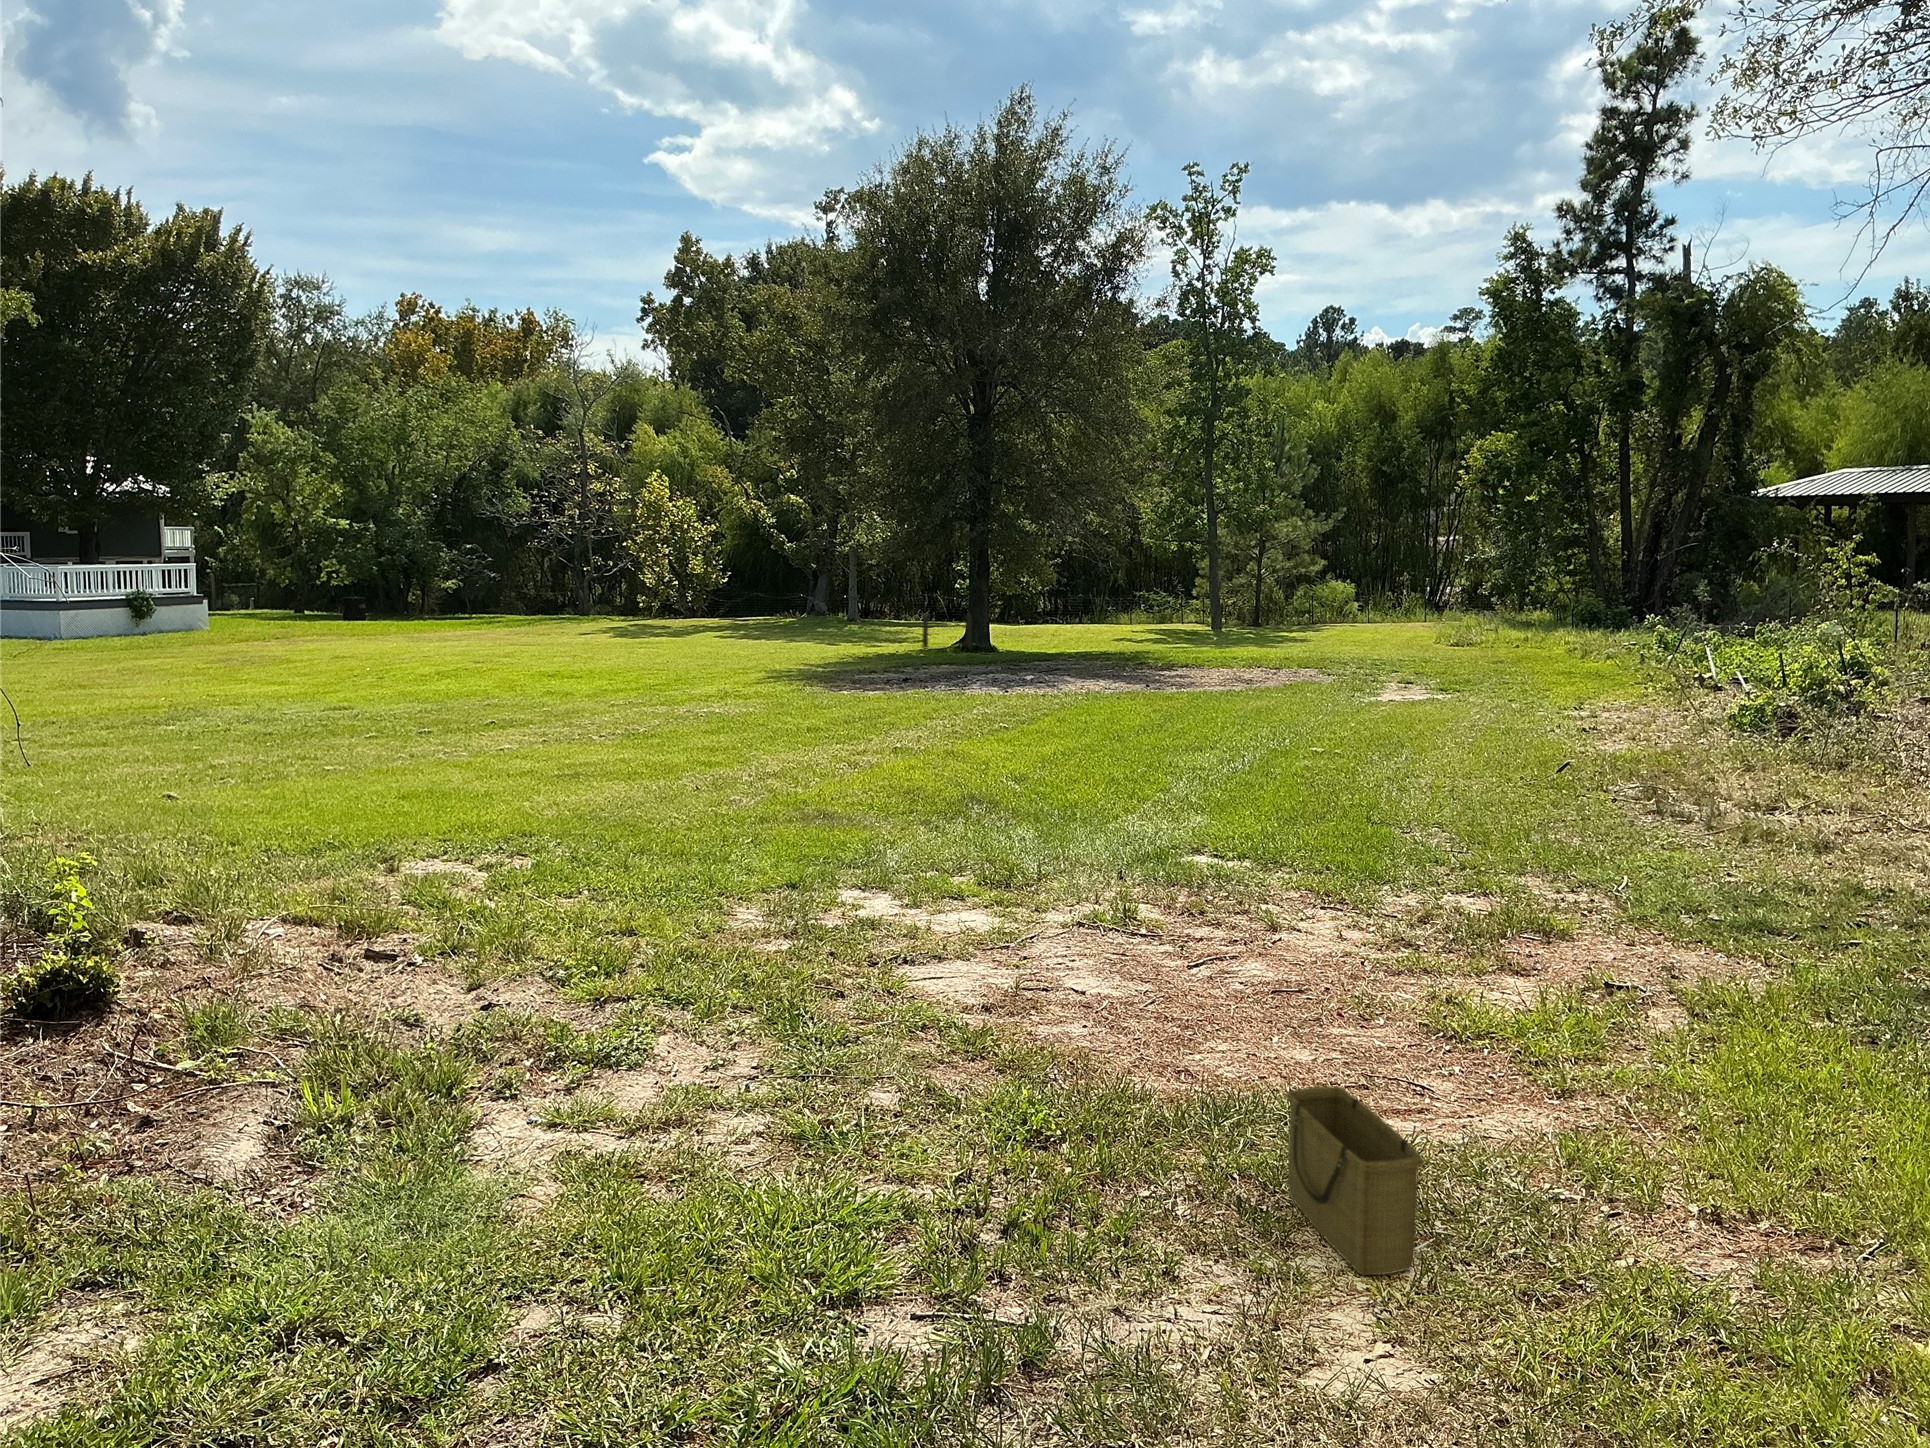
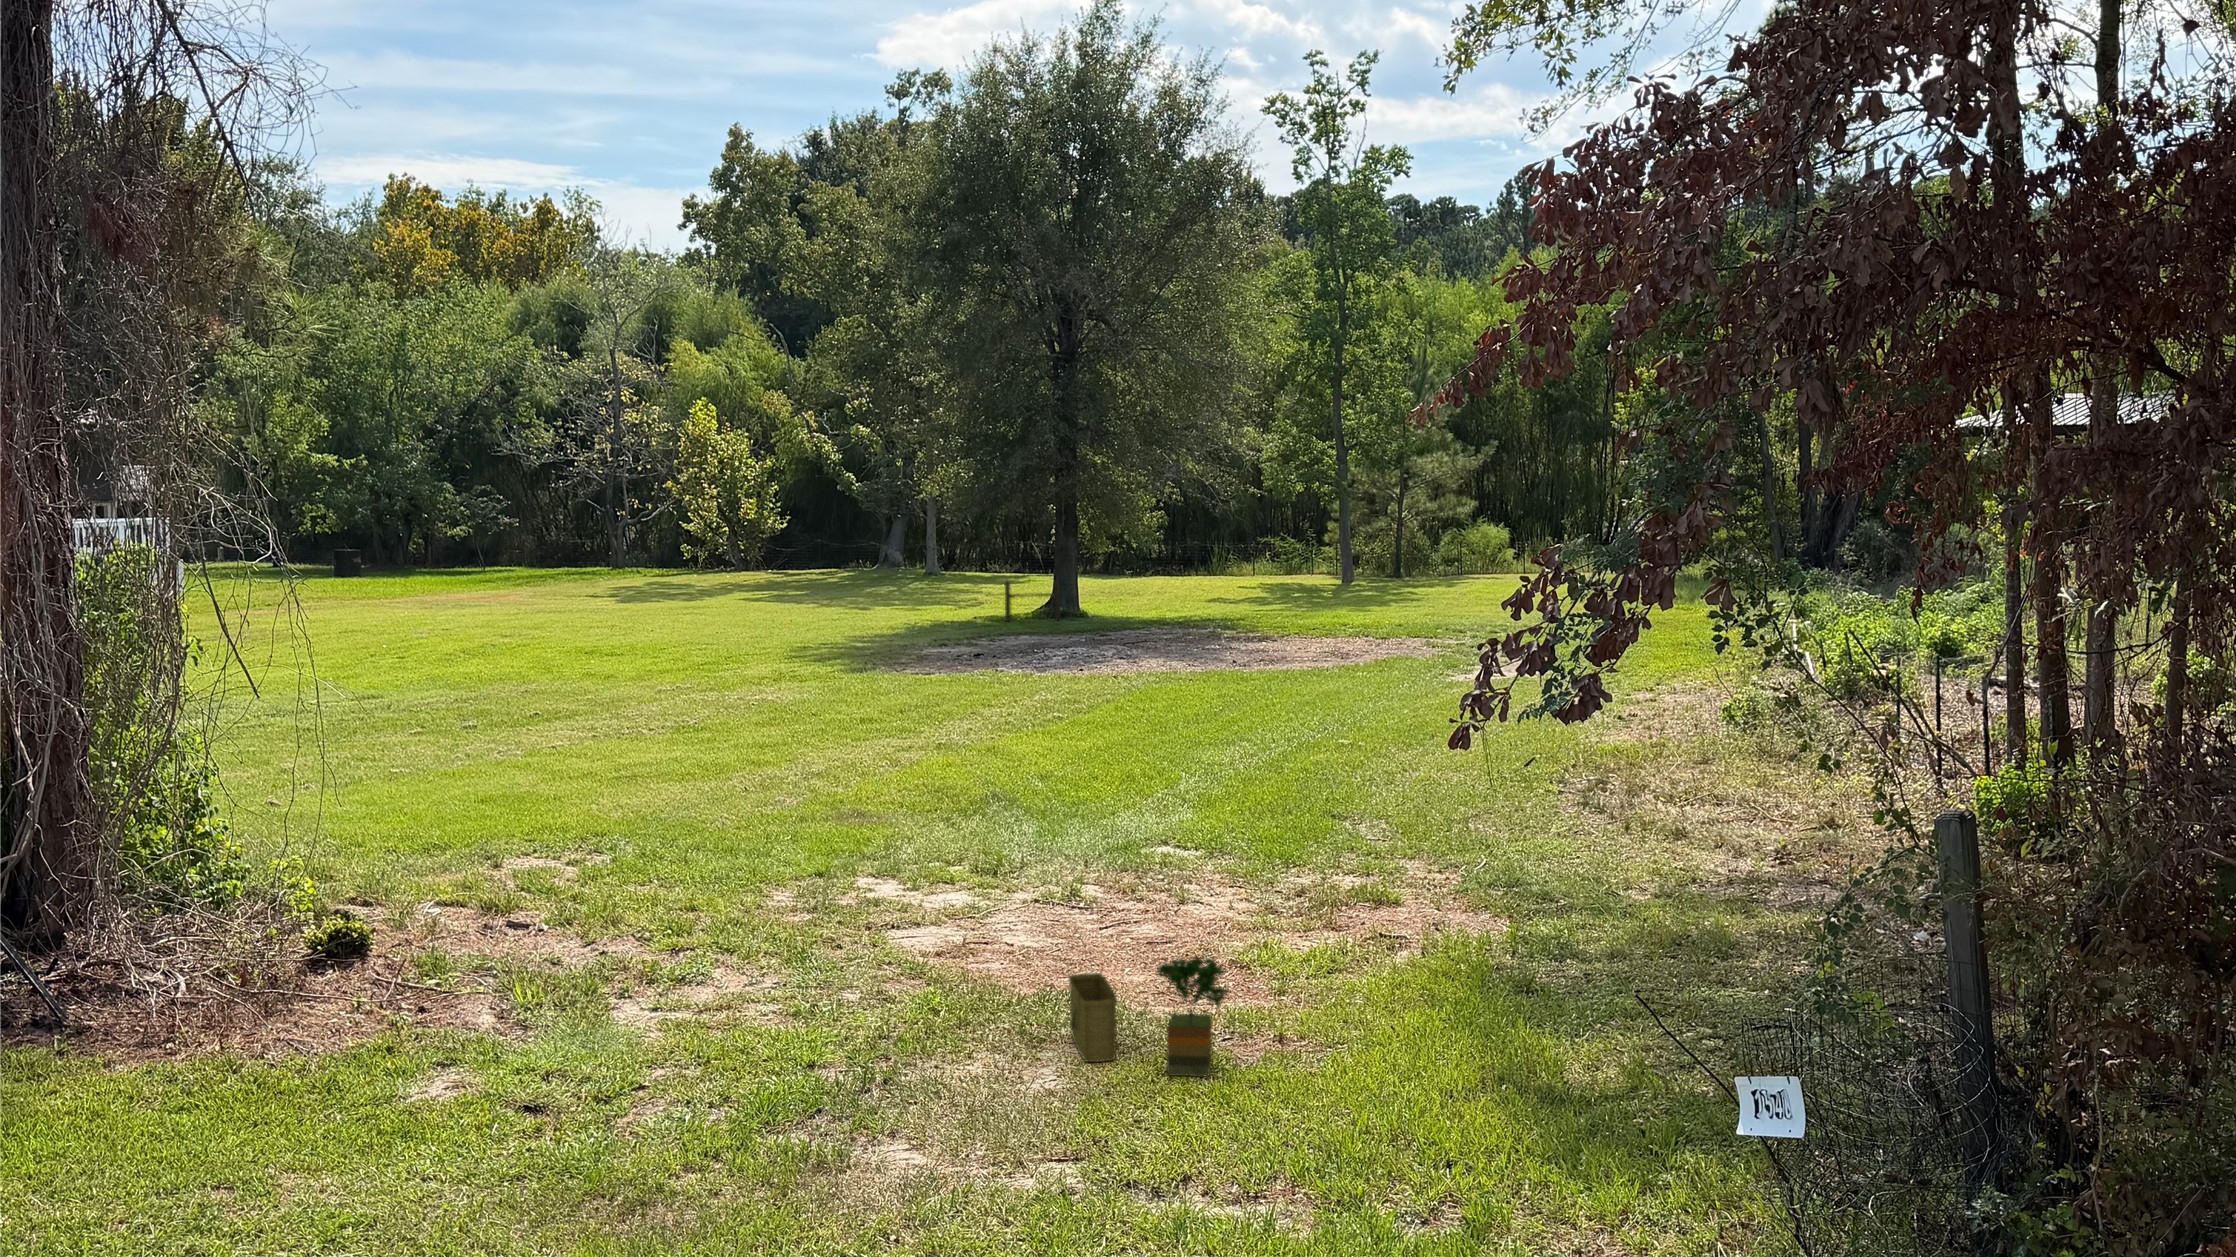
potted tree: none [1506,1077,1682,1325] -> present [1156,957,1229,1077]

